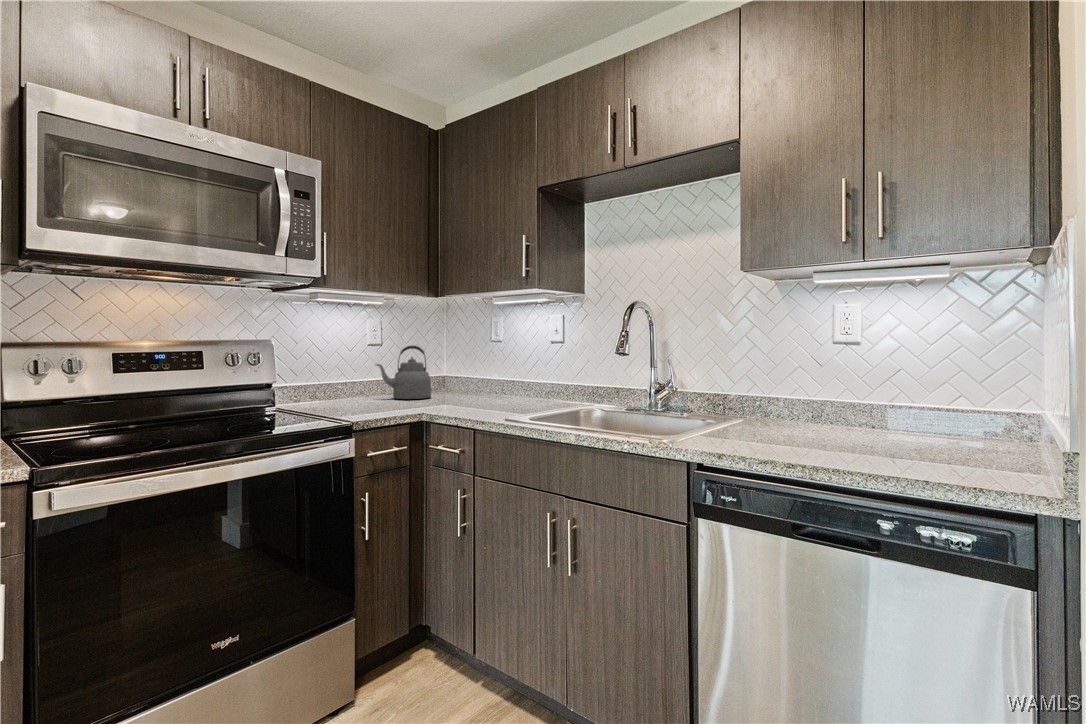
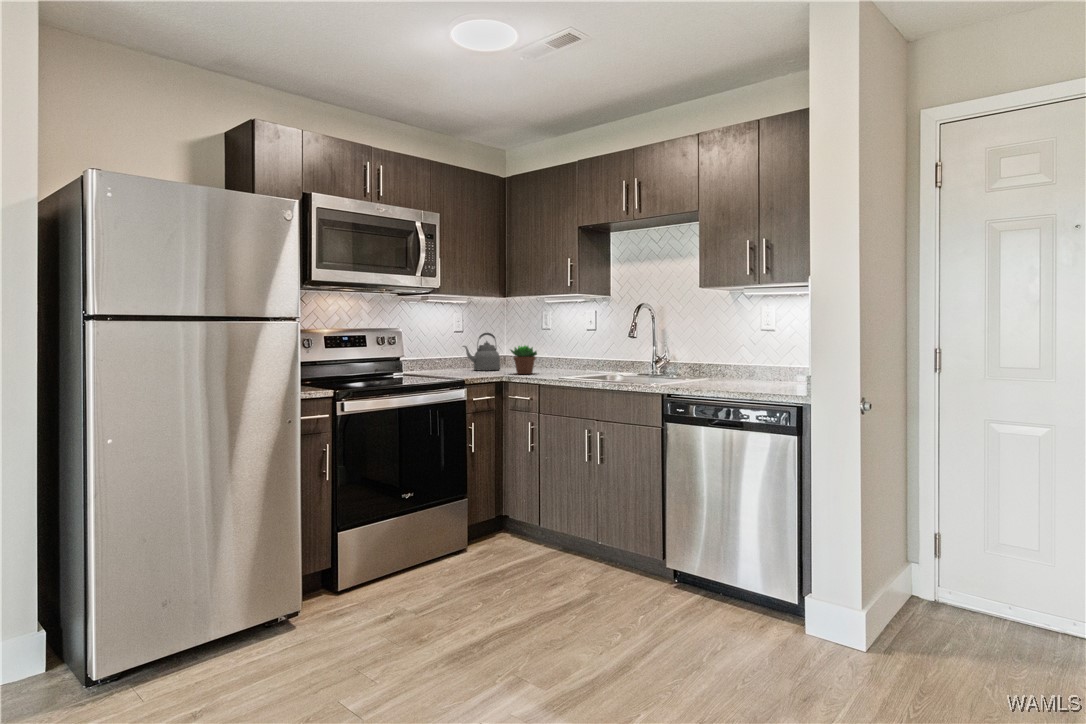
succulent plant: none [435,364,479,409] -> present [511,345,537,374]

